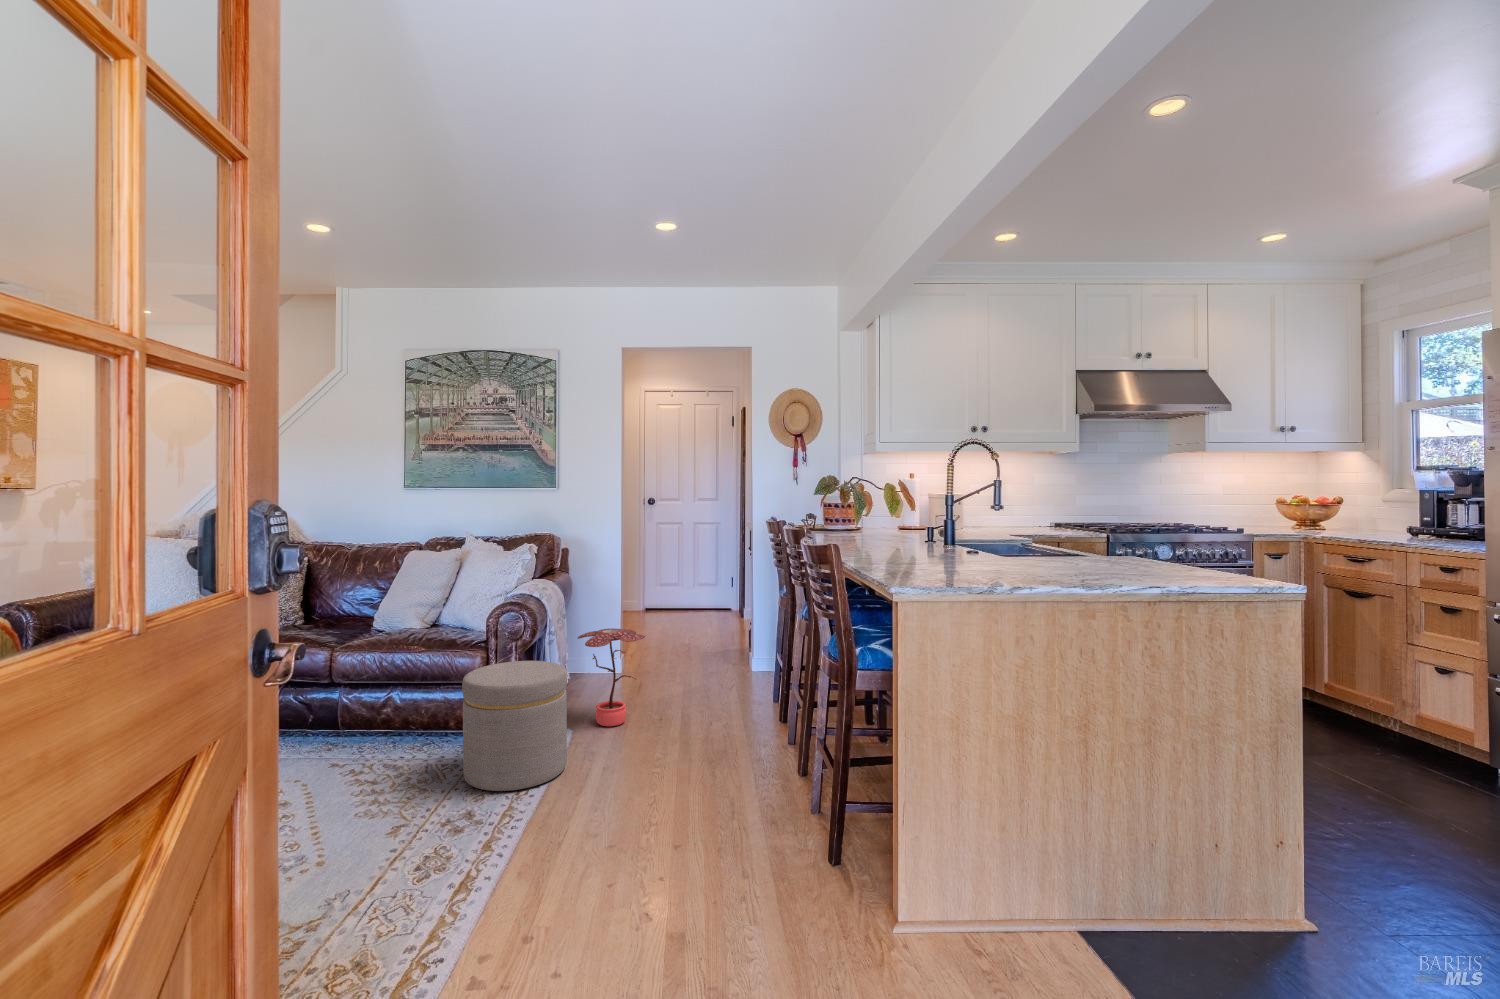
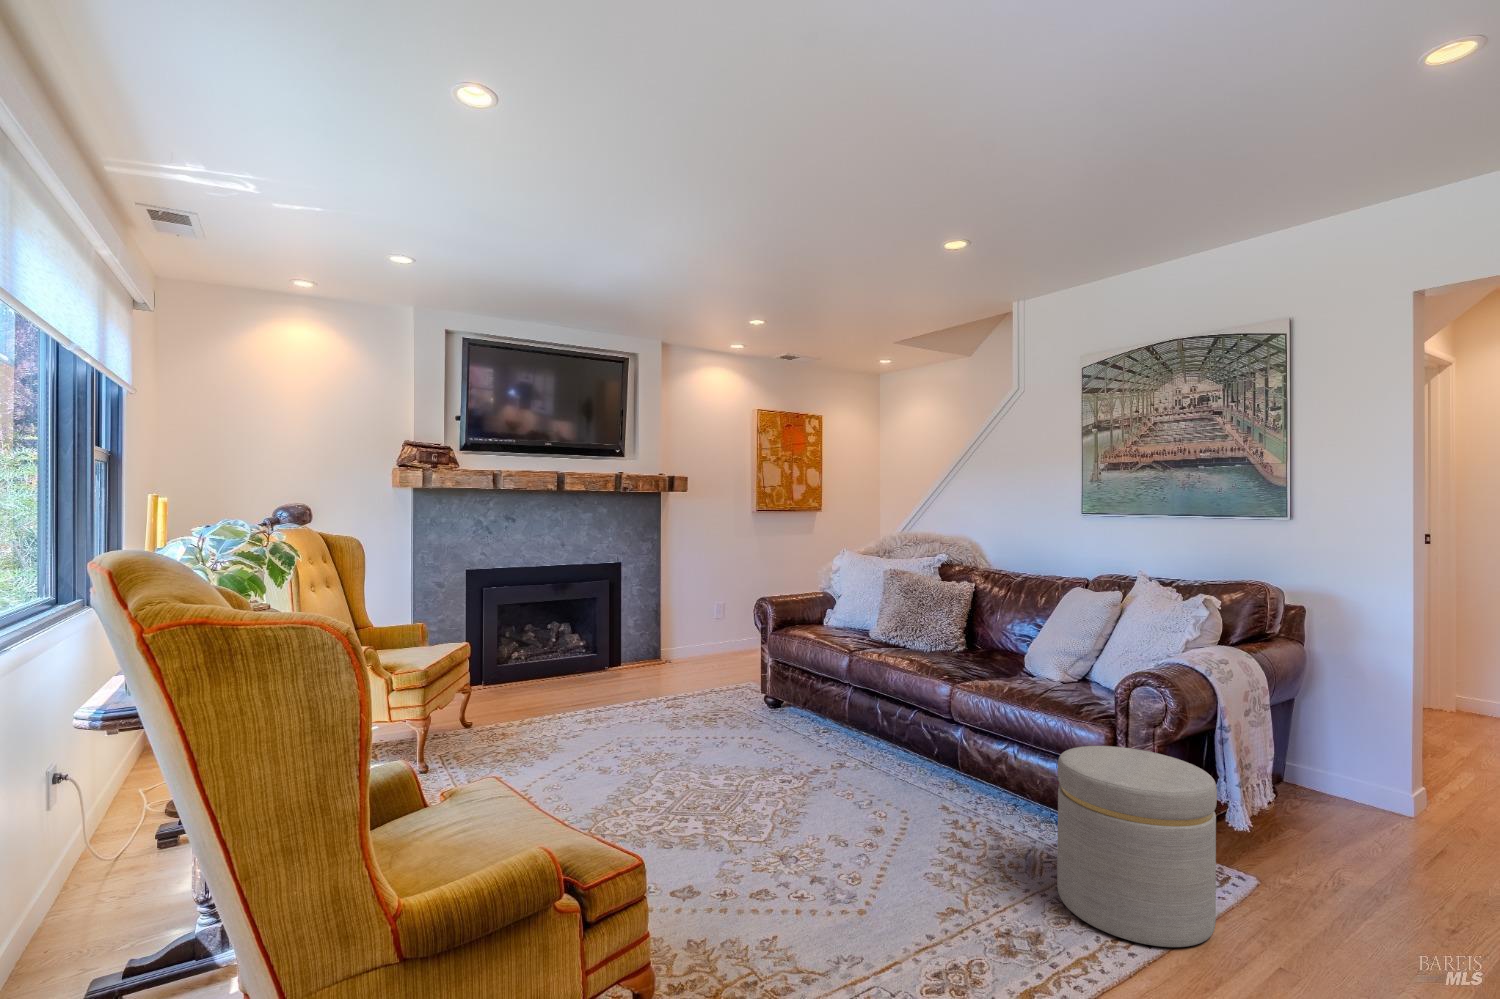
potted plant: present [578,628,645,726] -> none [1273,740,1409,913]

